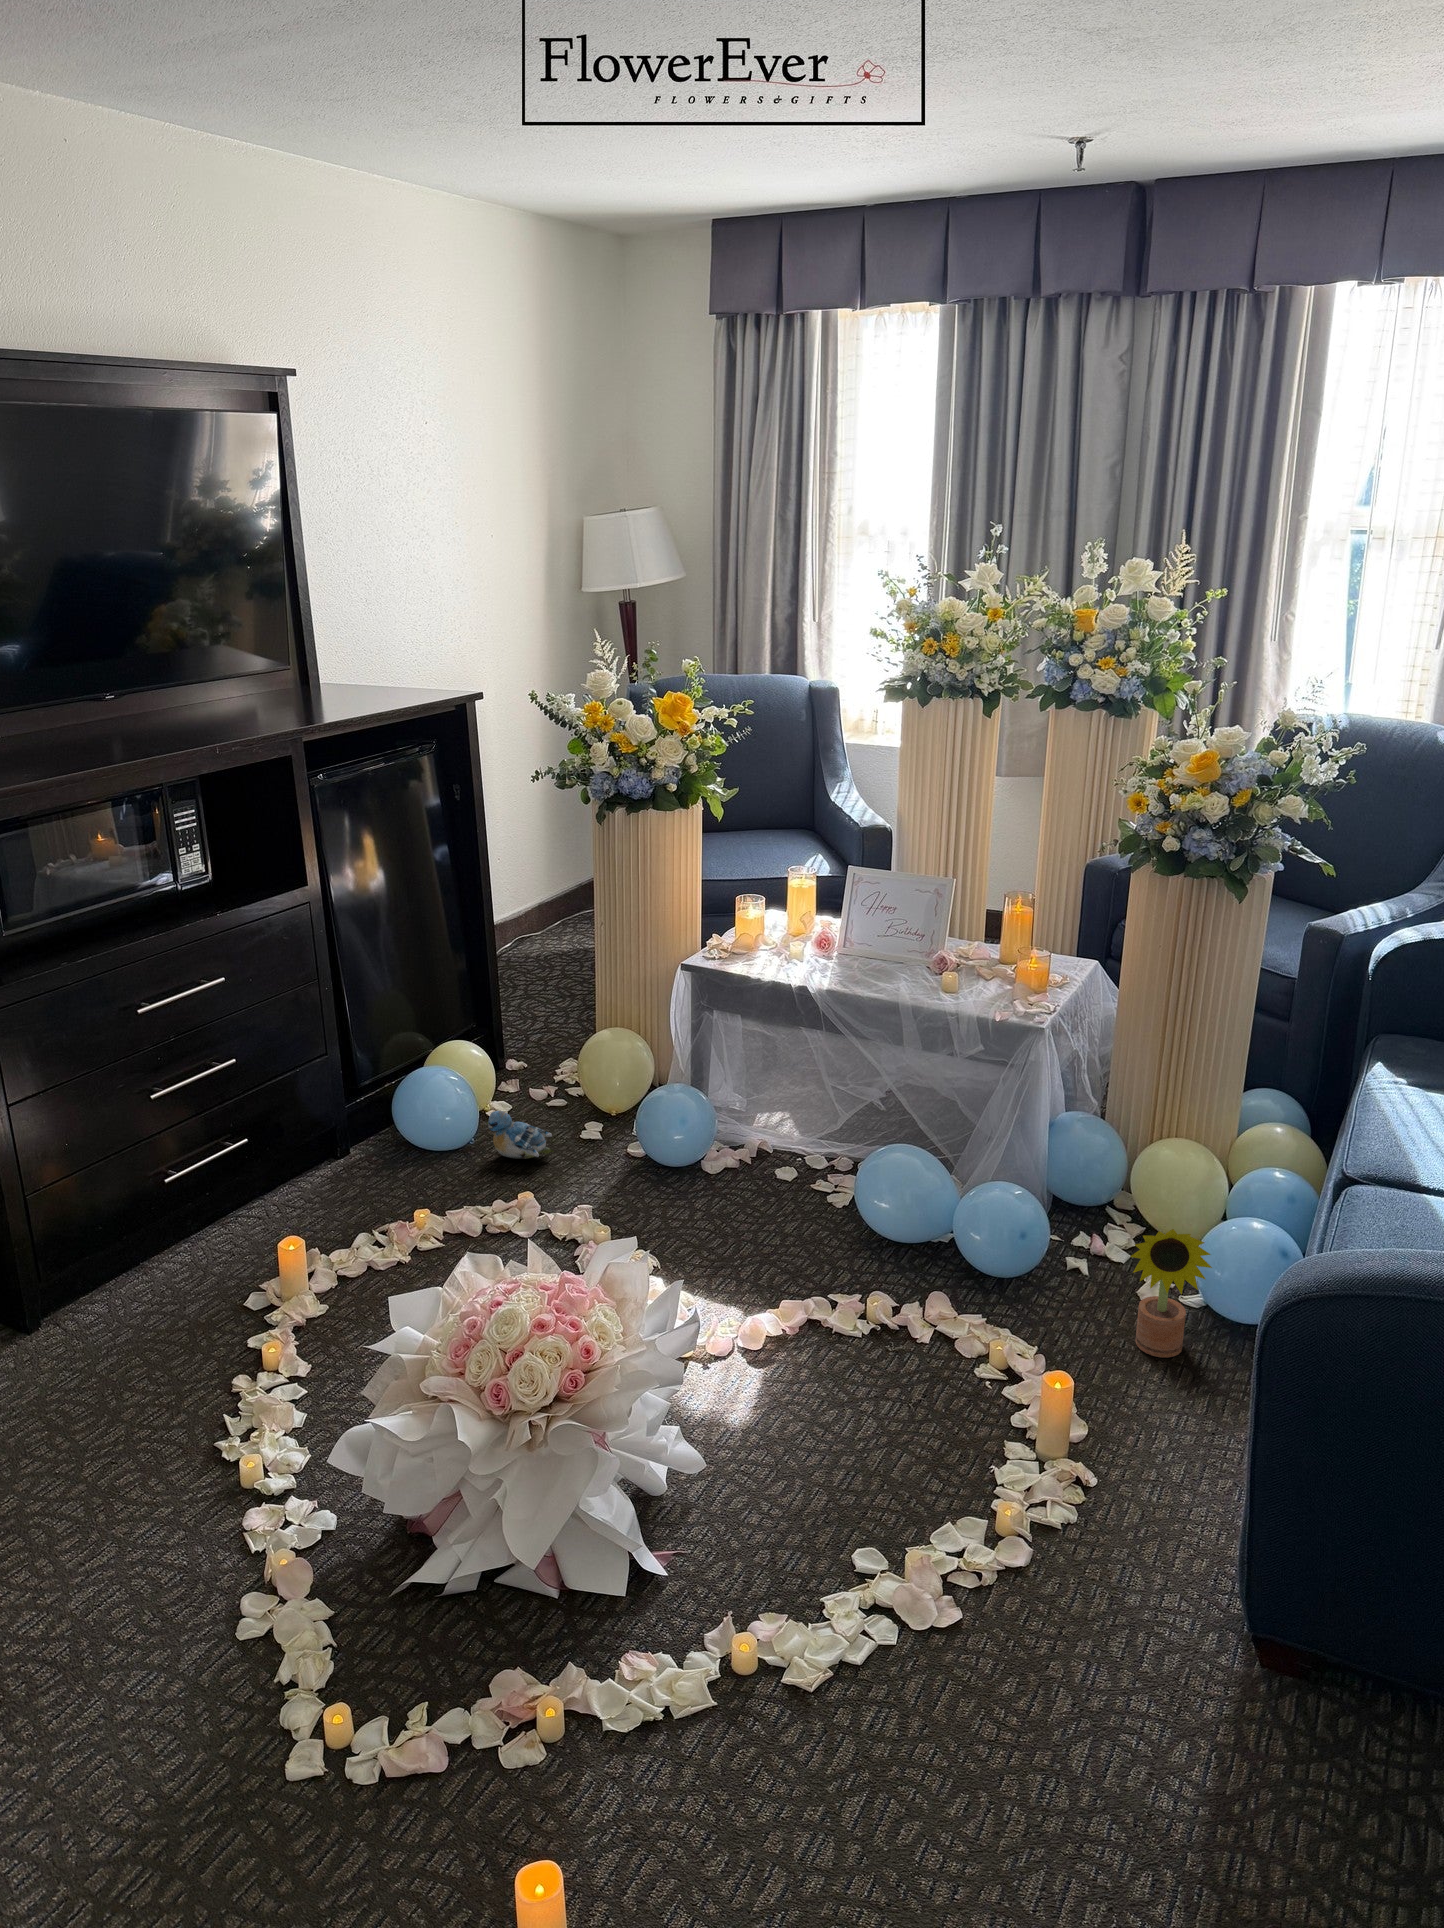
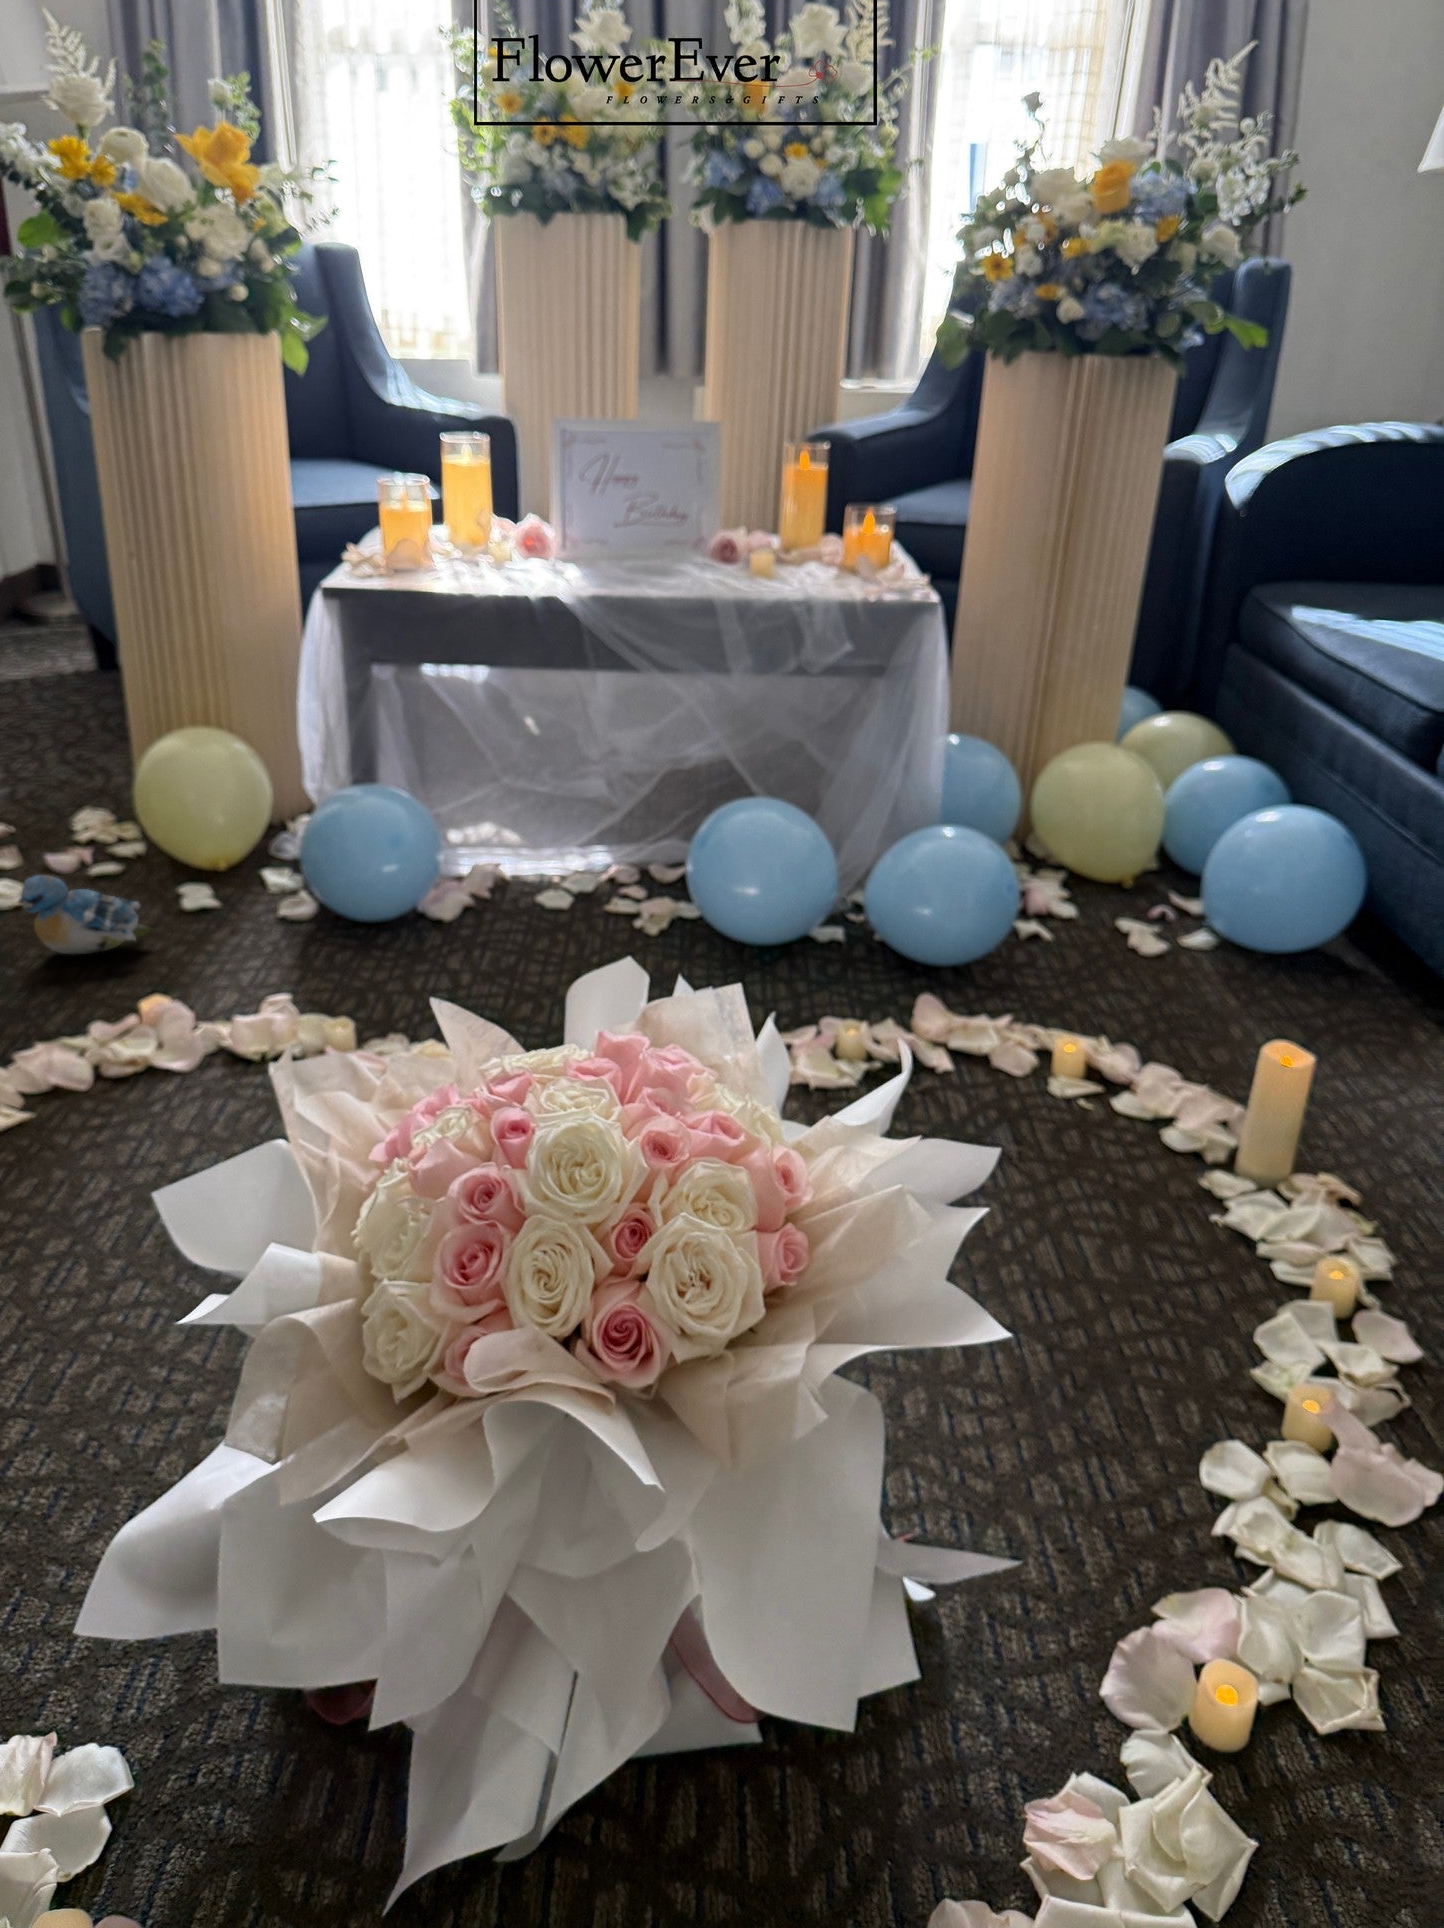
decorative plant: present [1130,1229,1212,1358] -> none [1198,812,1354,1015]

